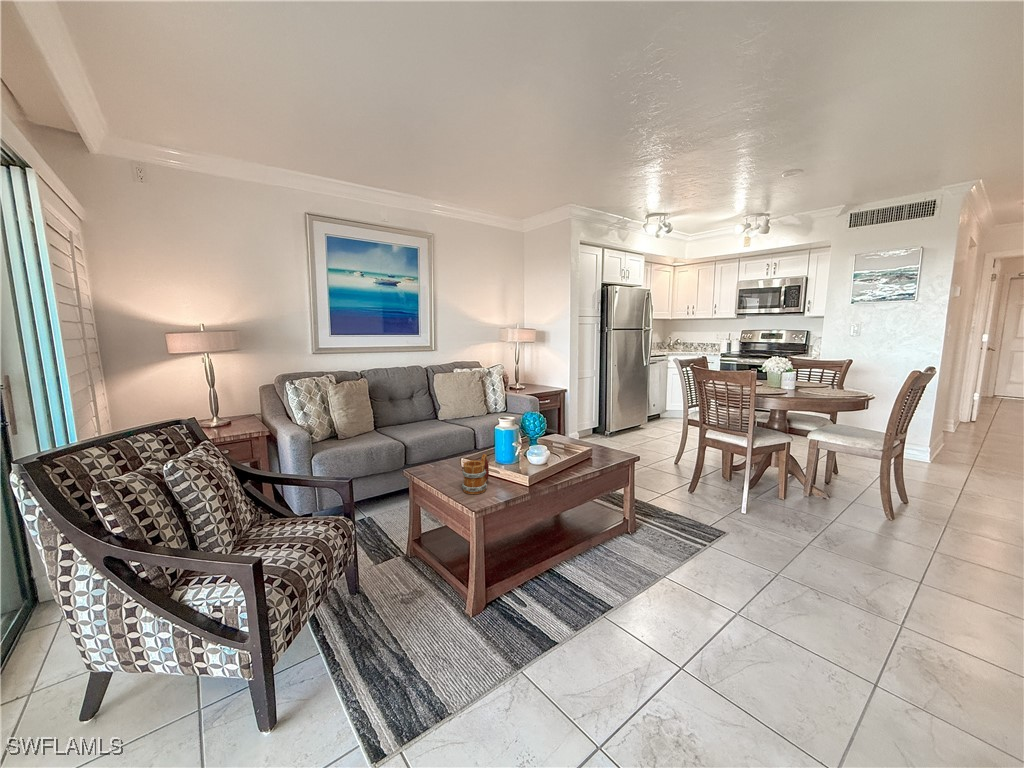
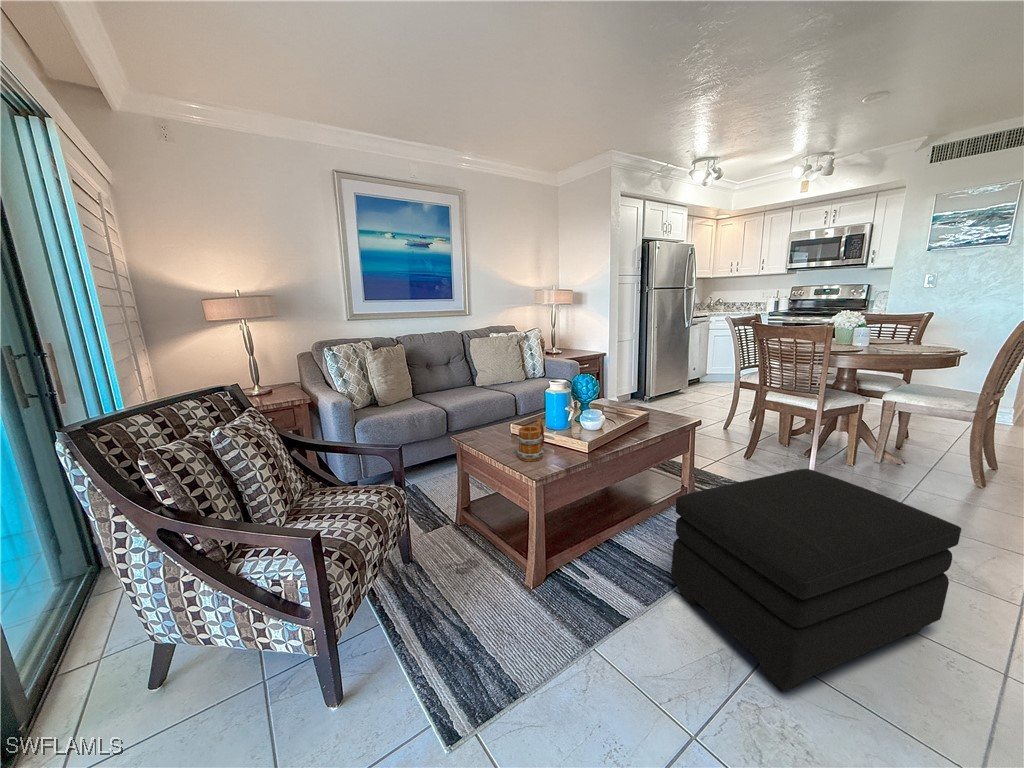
ottoman: none [601,502,837,704] -> present [671,469,961,692]

